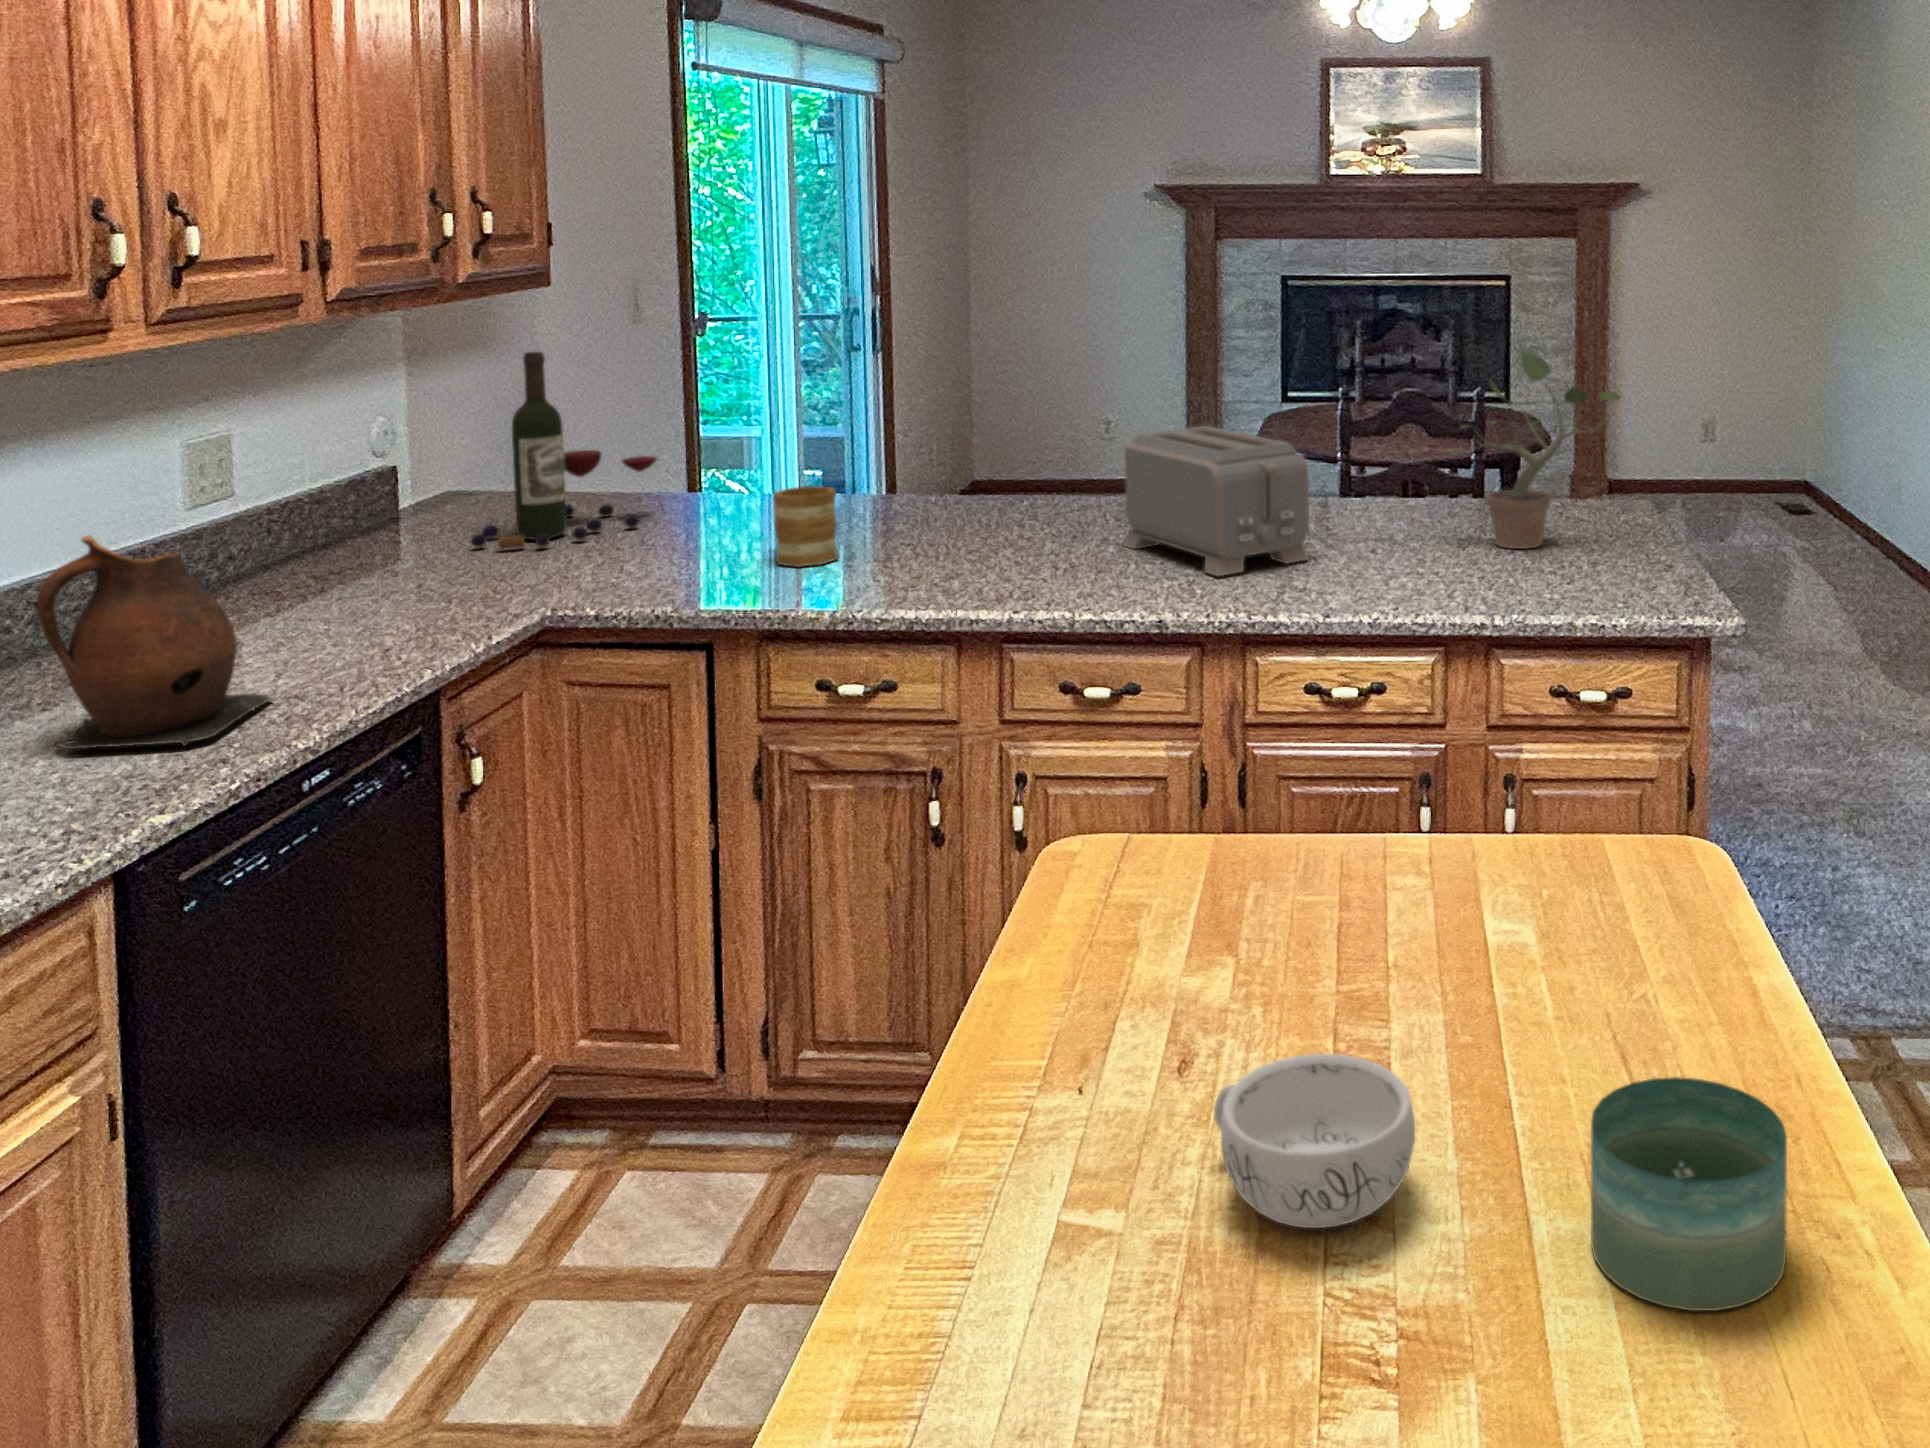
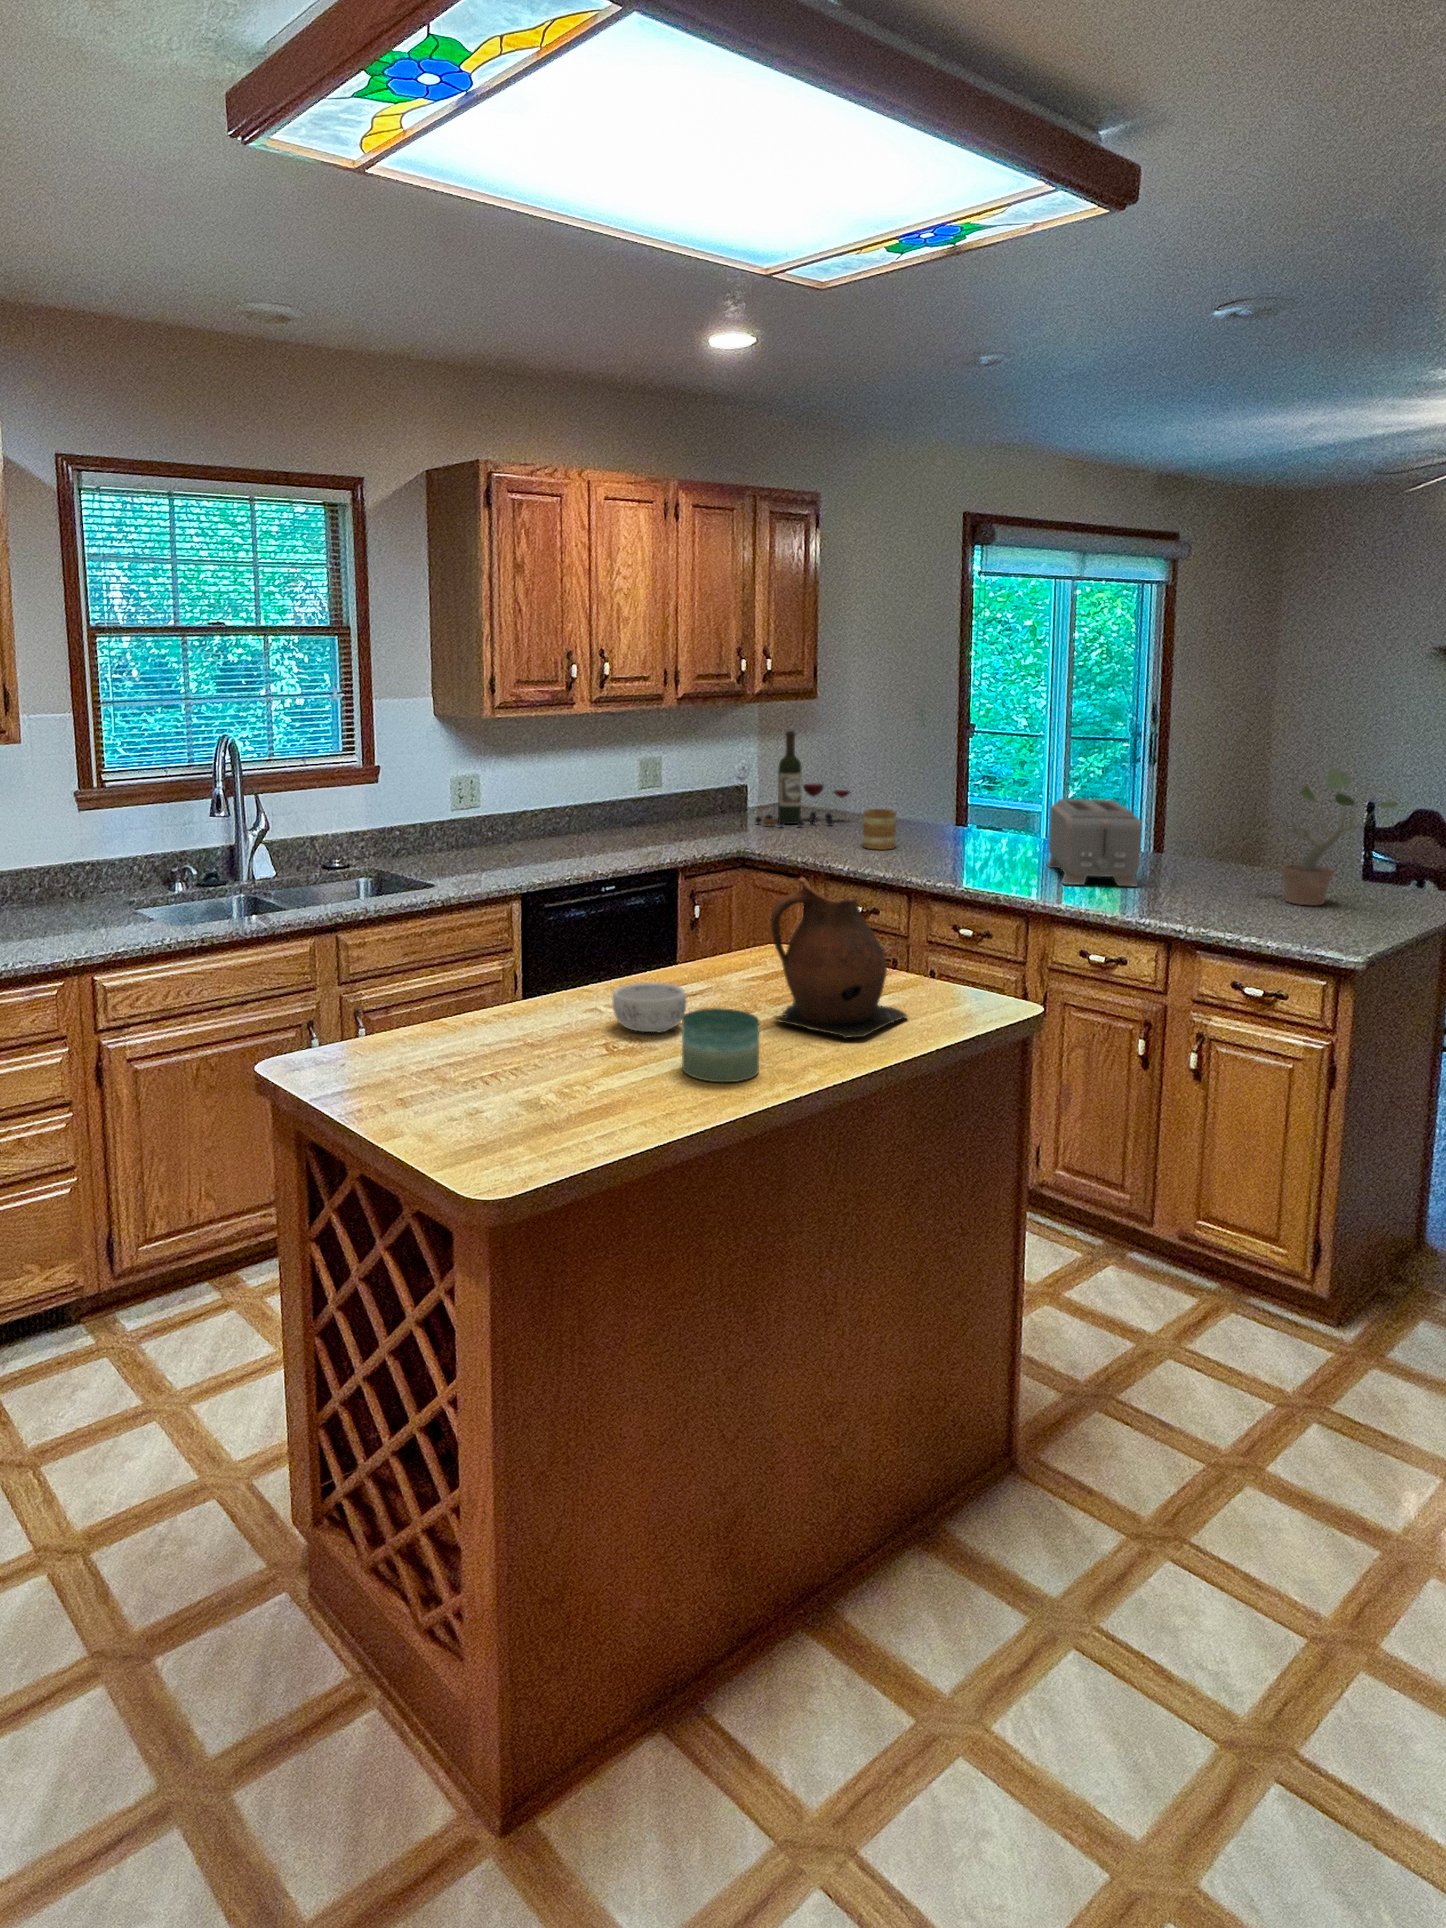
ceramic pitcher: present [37,536,273,749] -> present [771,877,907,1039]

